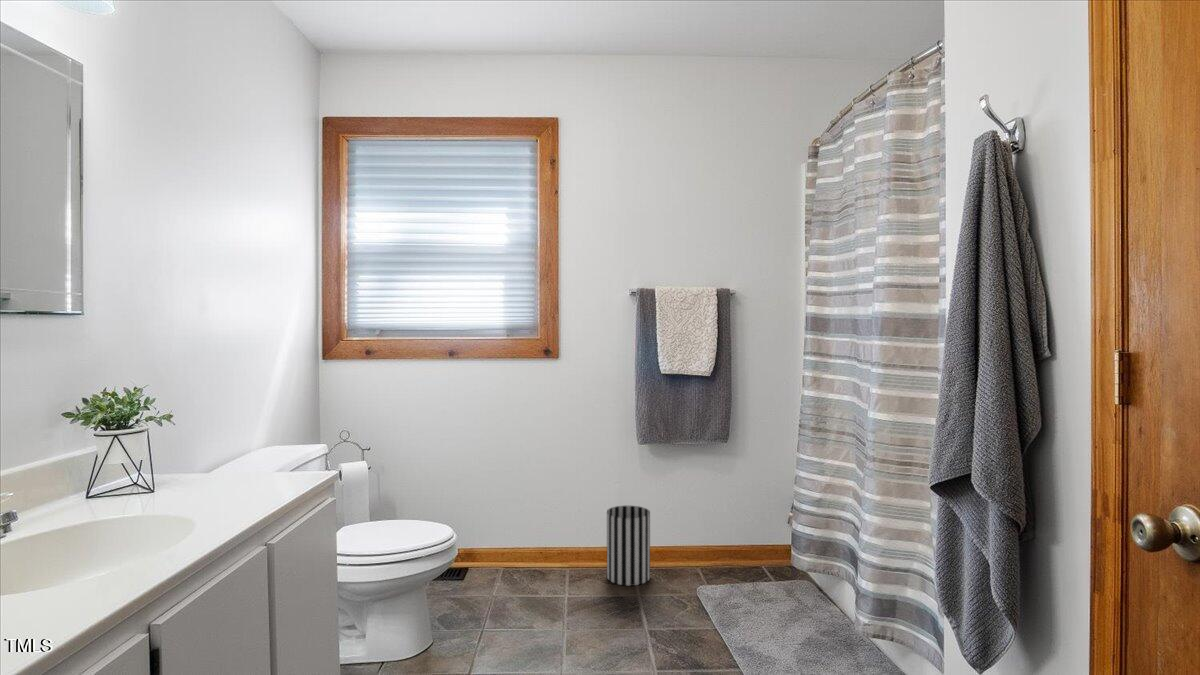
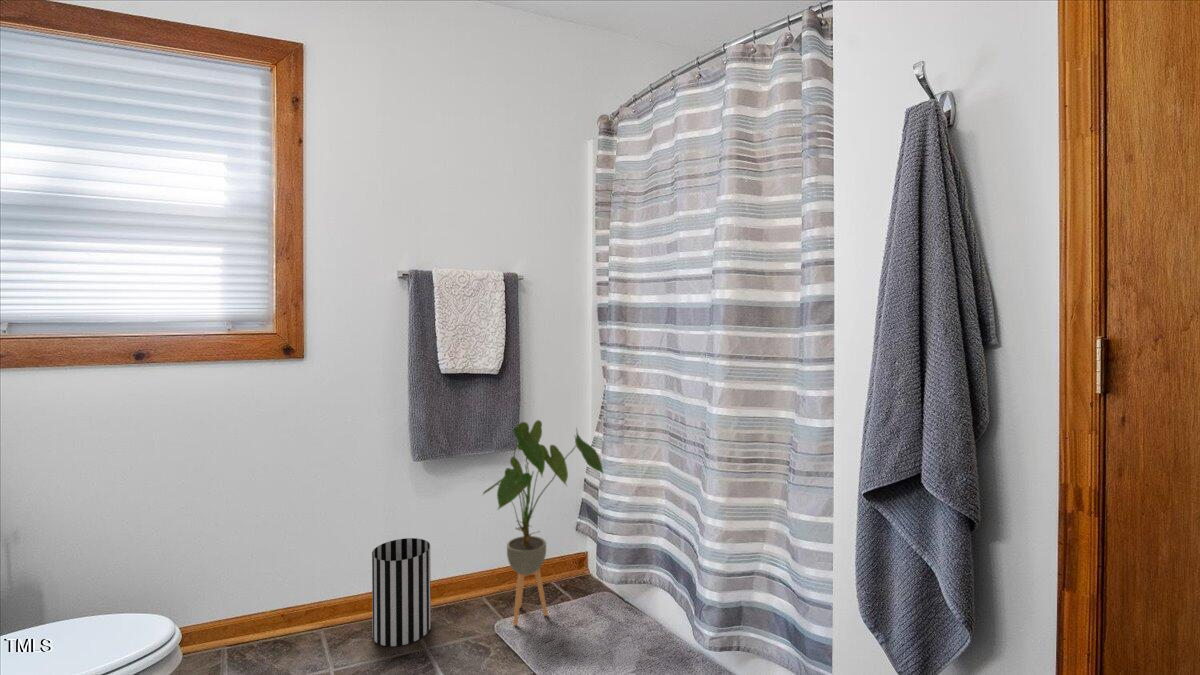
house plant: none [693,419,798,593] -> present [483,420,603,625]

